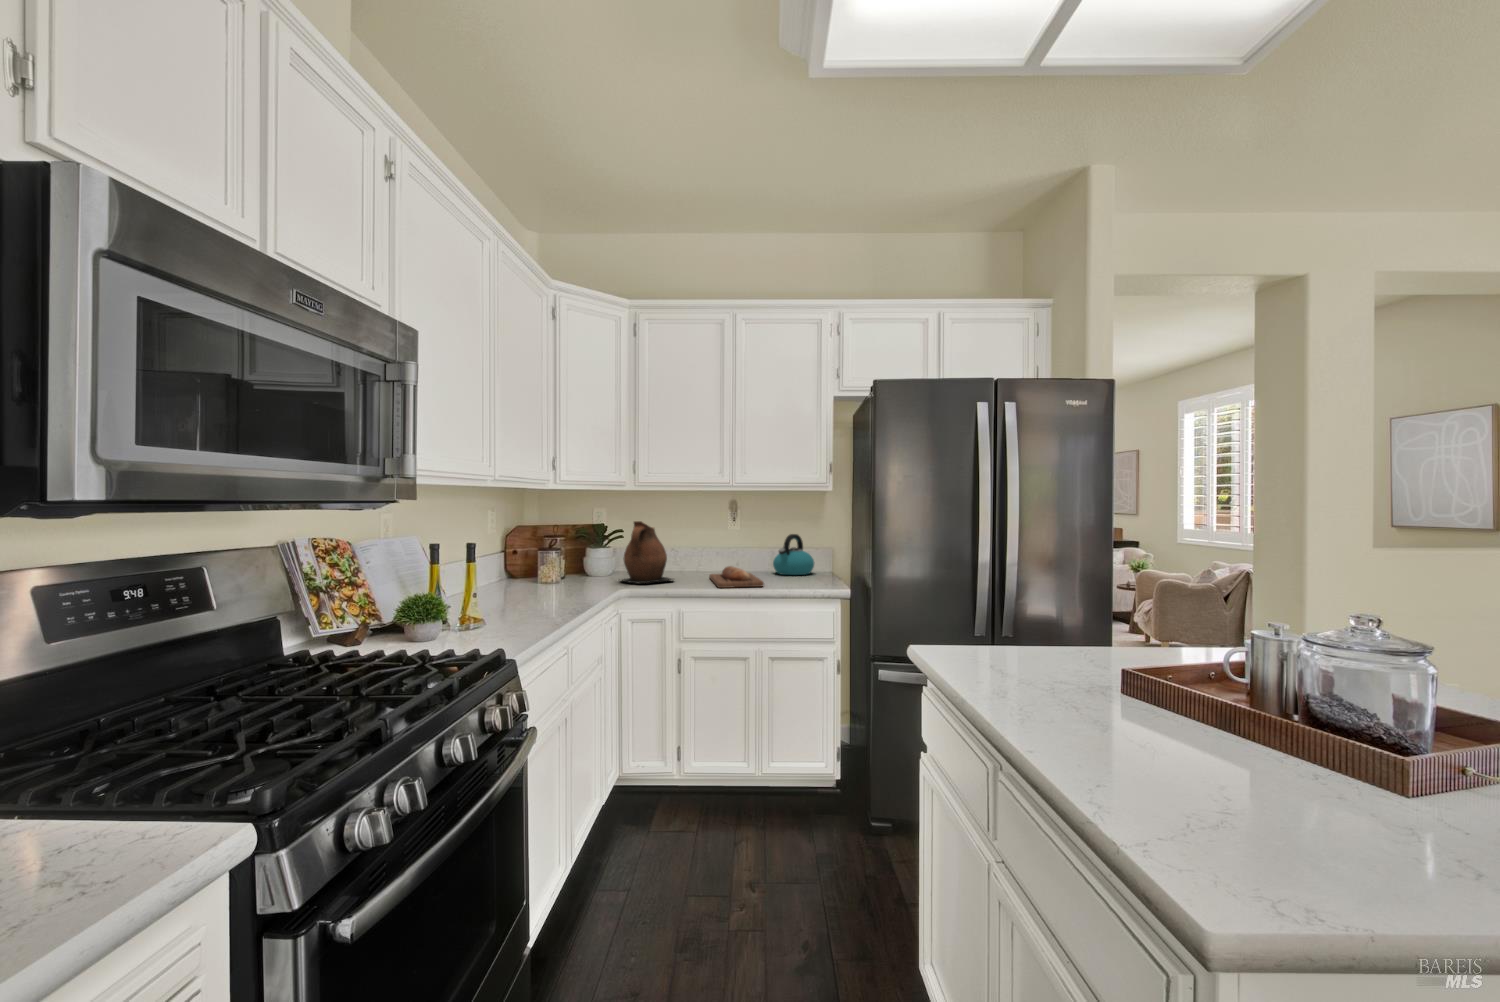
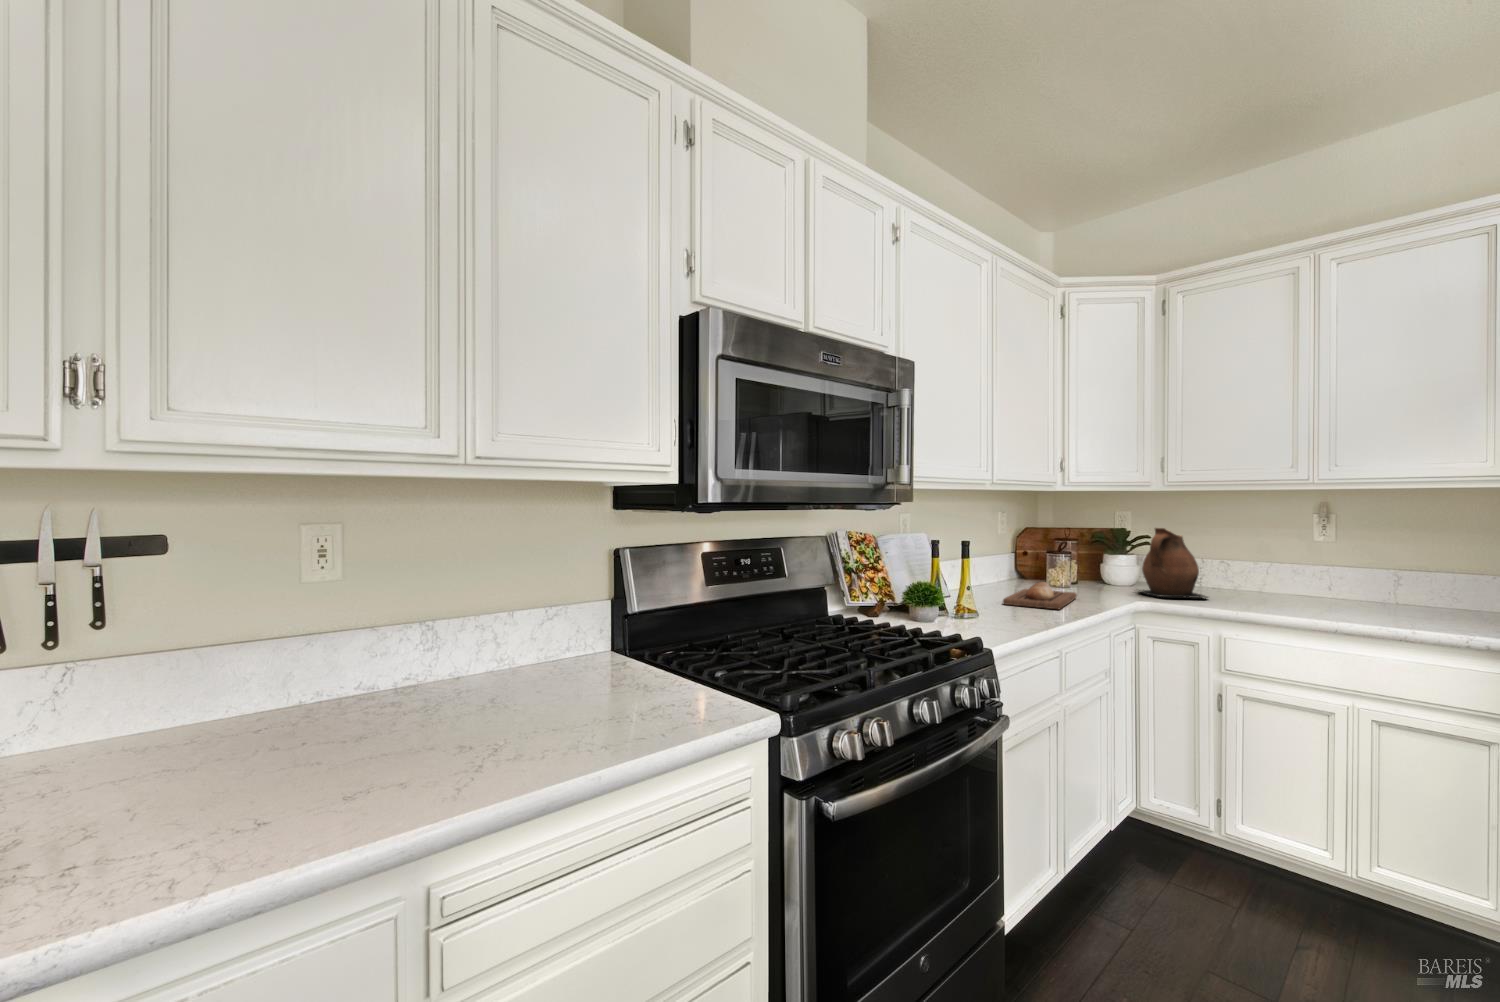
kettle: present [773,534,814,575] -> none [1373,555,1453,613]
bread loaf: present [709,566,764,588] -> present [1003,582,1077,609]

